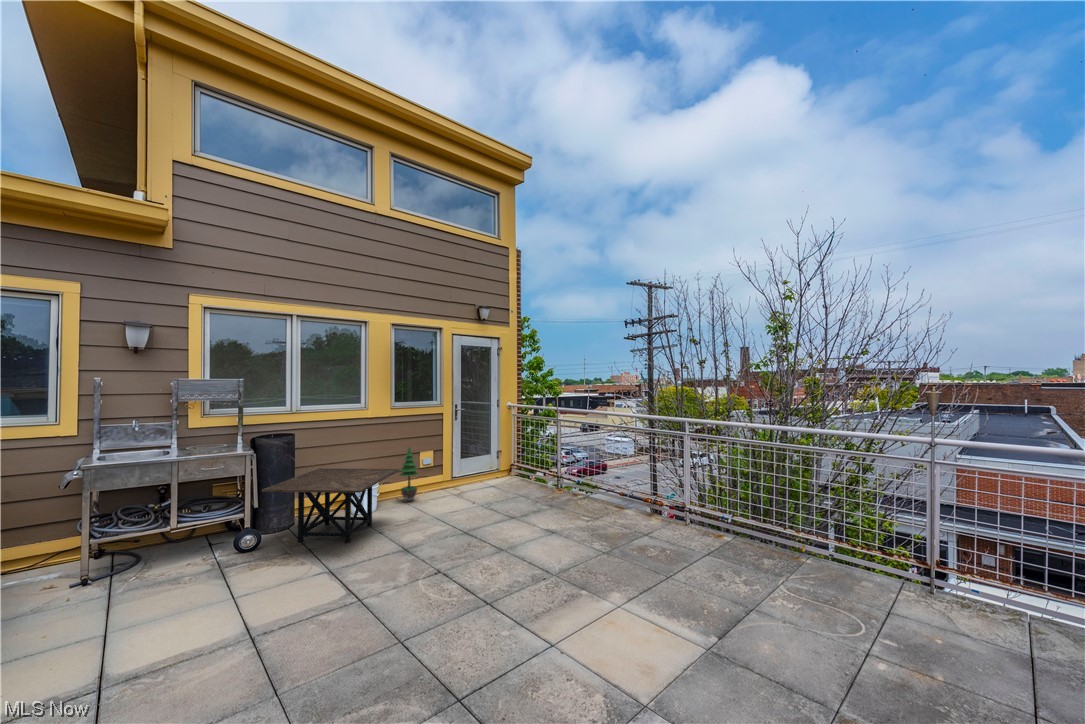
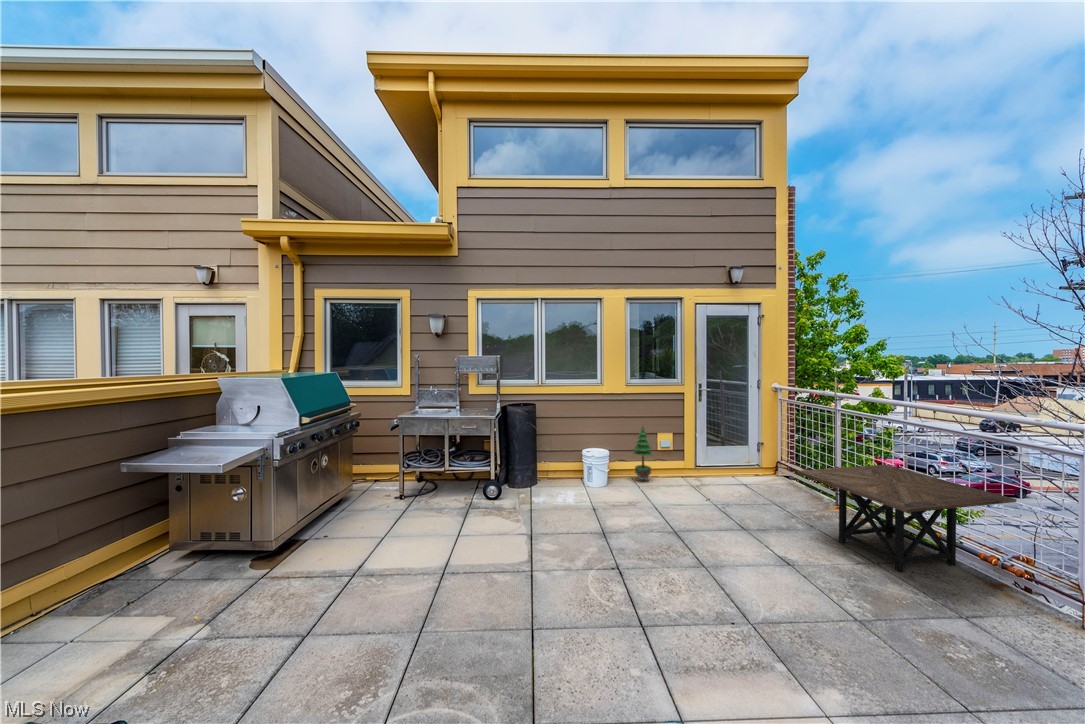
side table: present [262,468,400,543] -> present [797,465,1016,572]

